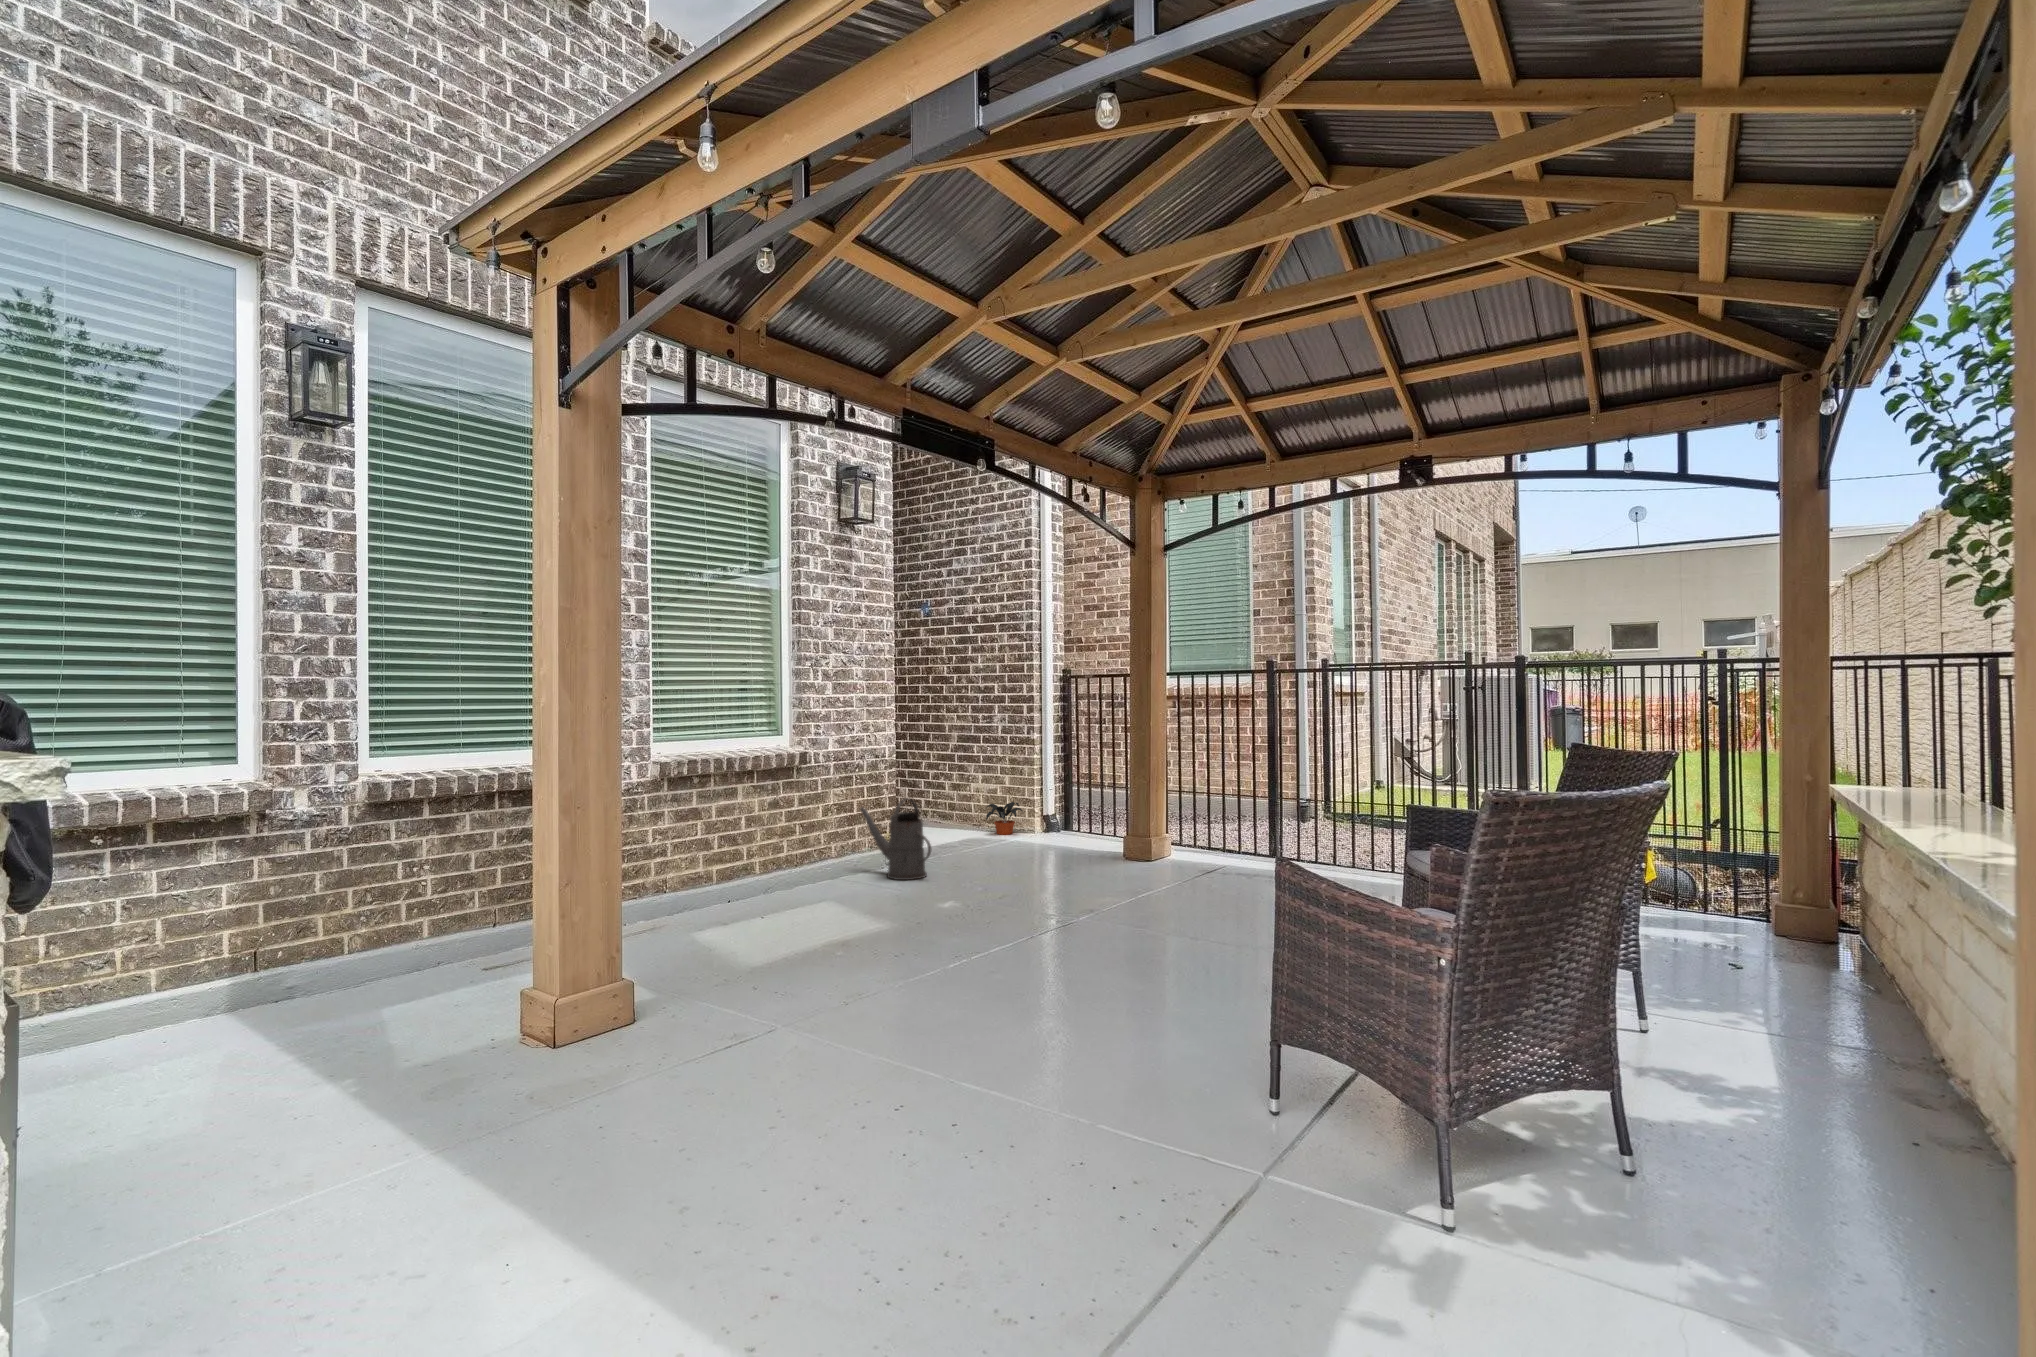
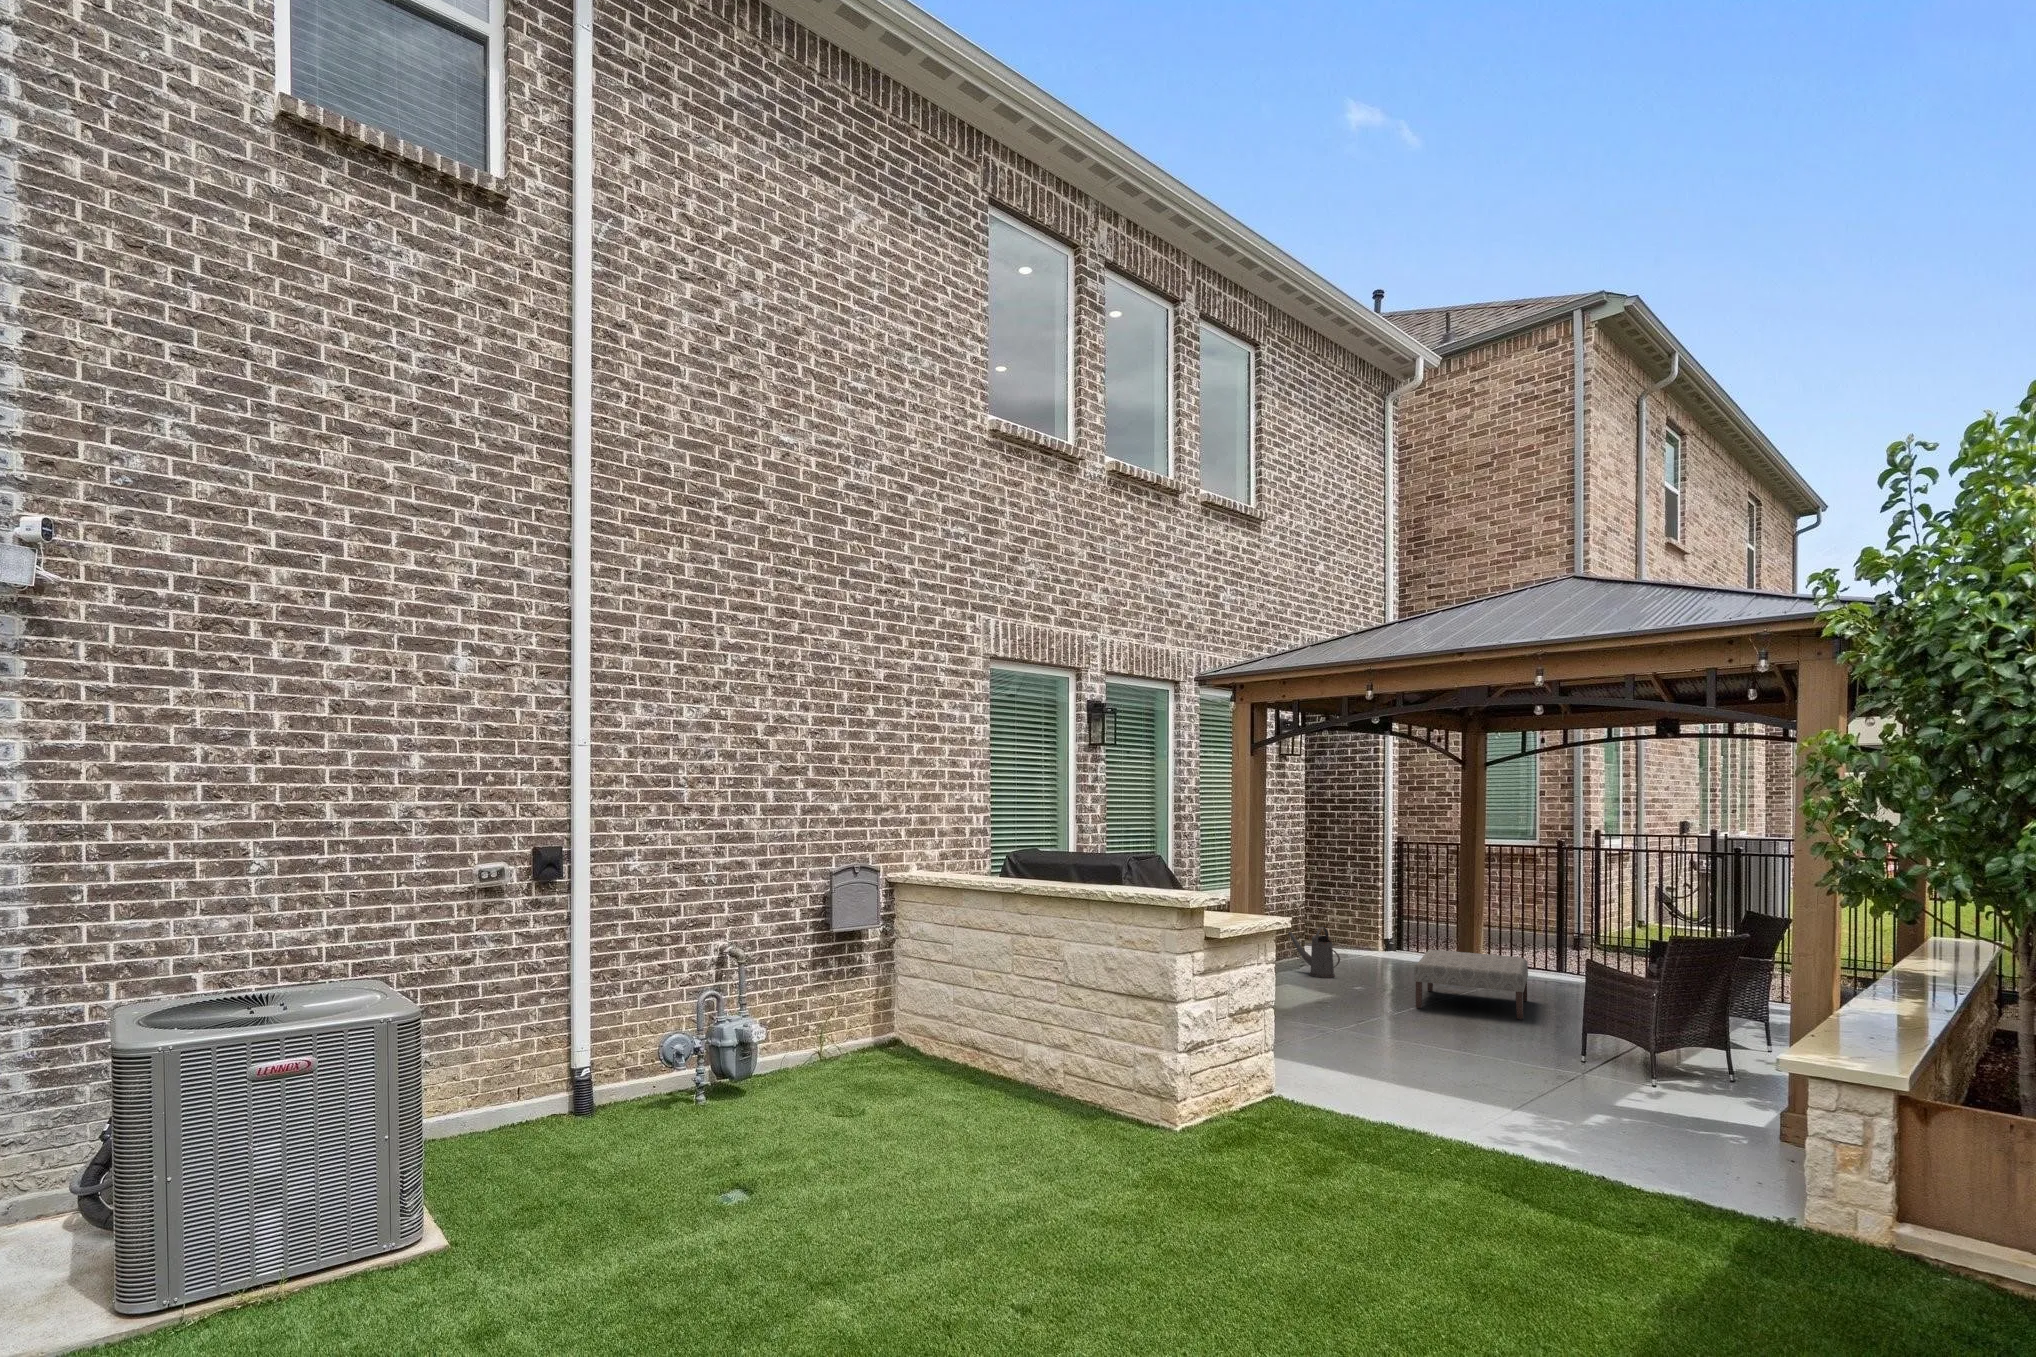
potted plant: present [986,802,1022,835] -> none [1346,929,1375,952]
ottoman: none [1013,826,1213,943] -> present [1414,950,1528,1020]

